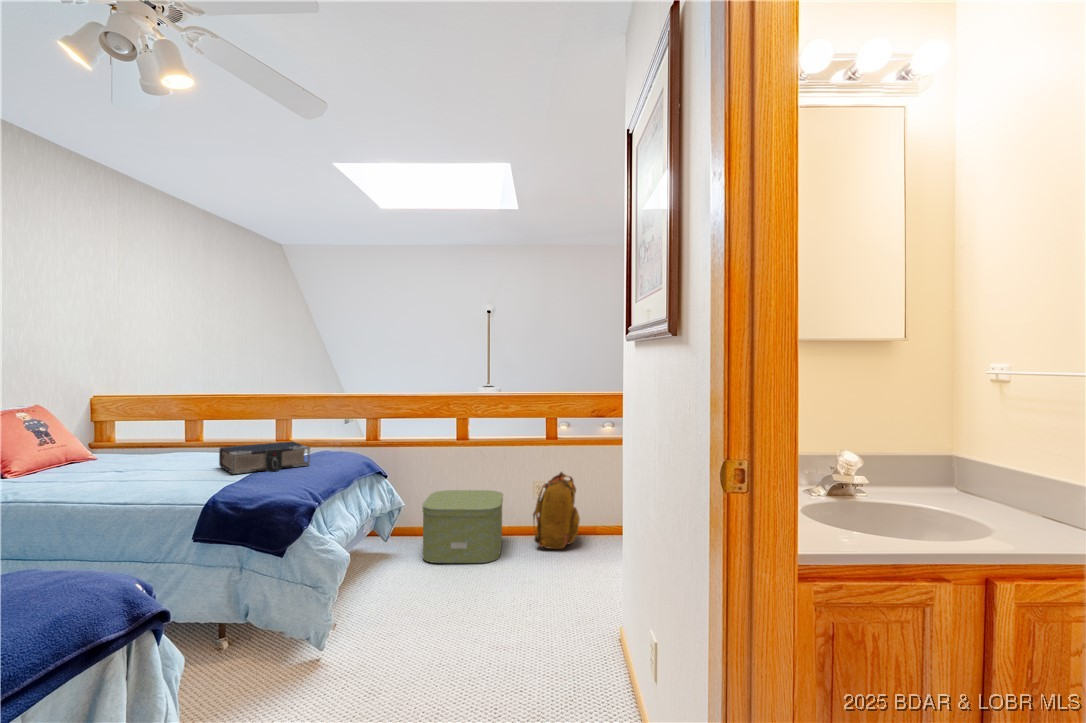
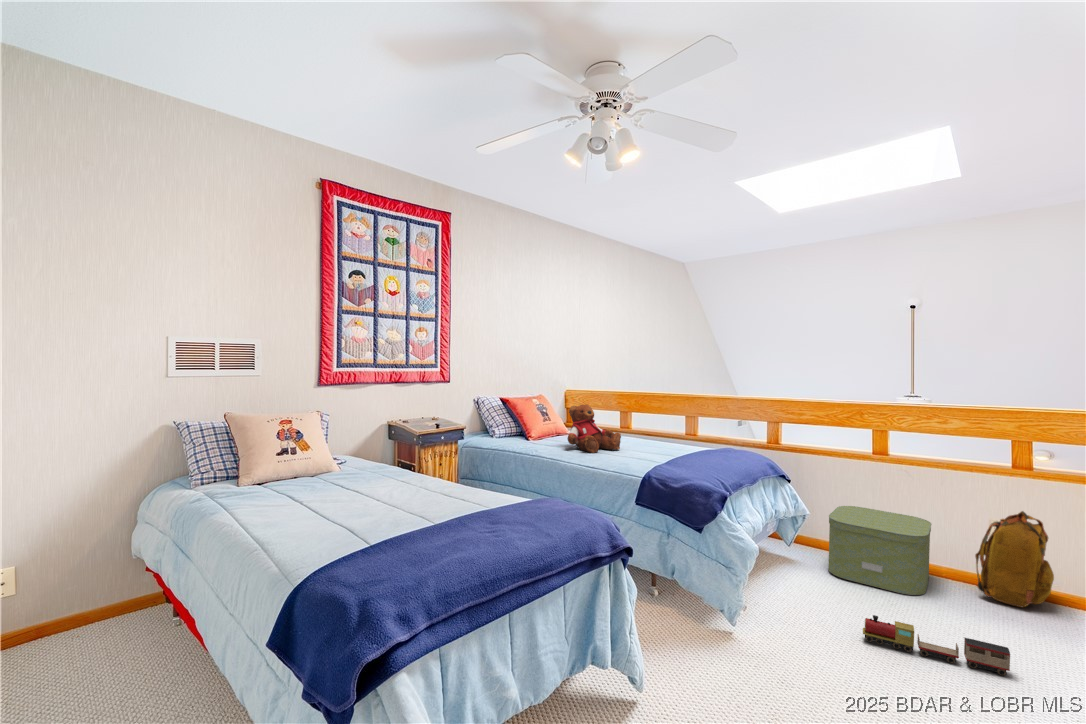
teddy bear: none [83,415,177,482] -> present [567,405,621,453]
book: present [219,442,310,474] -> none [649,436,721,459]
toy train: none [450,588,556,621] -> present [863,615,1010,676]

